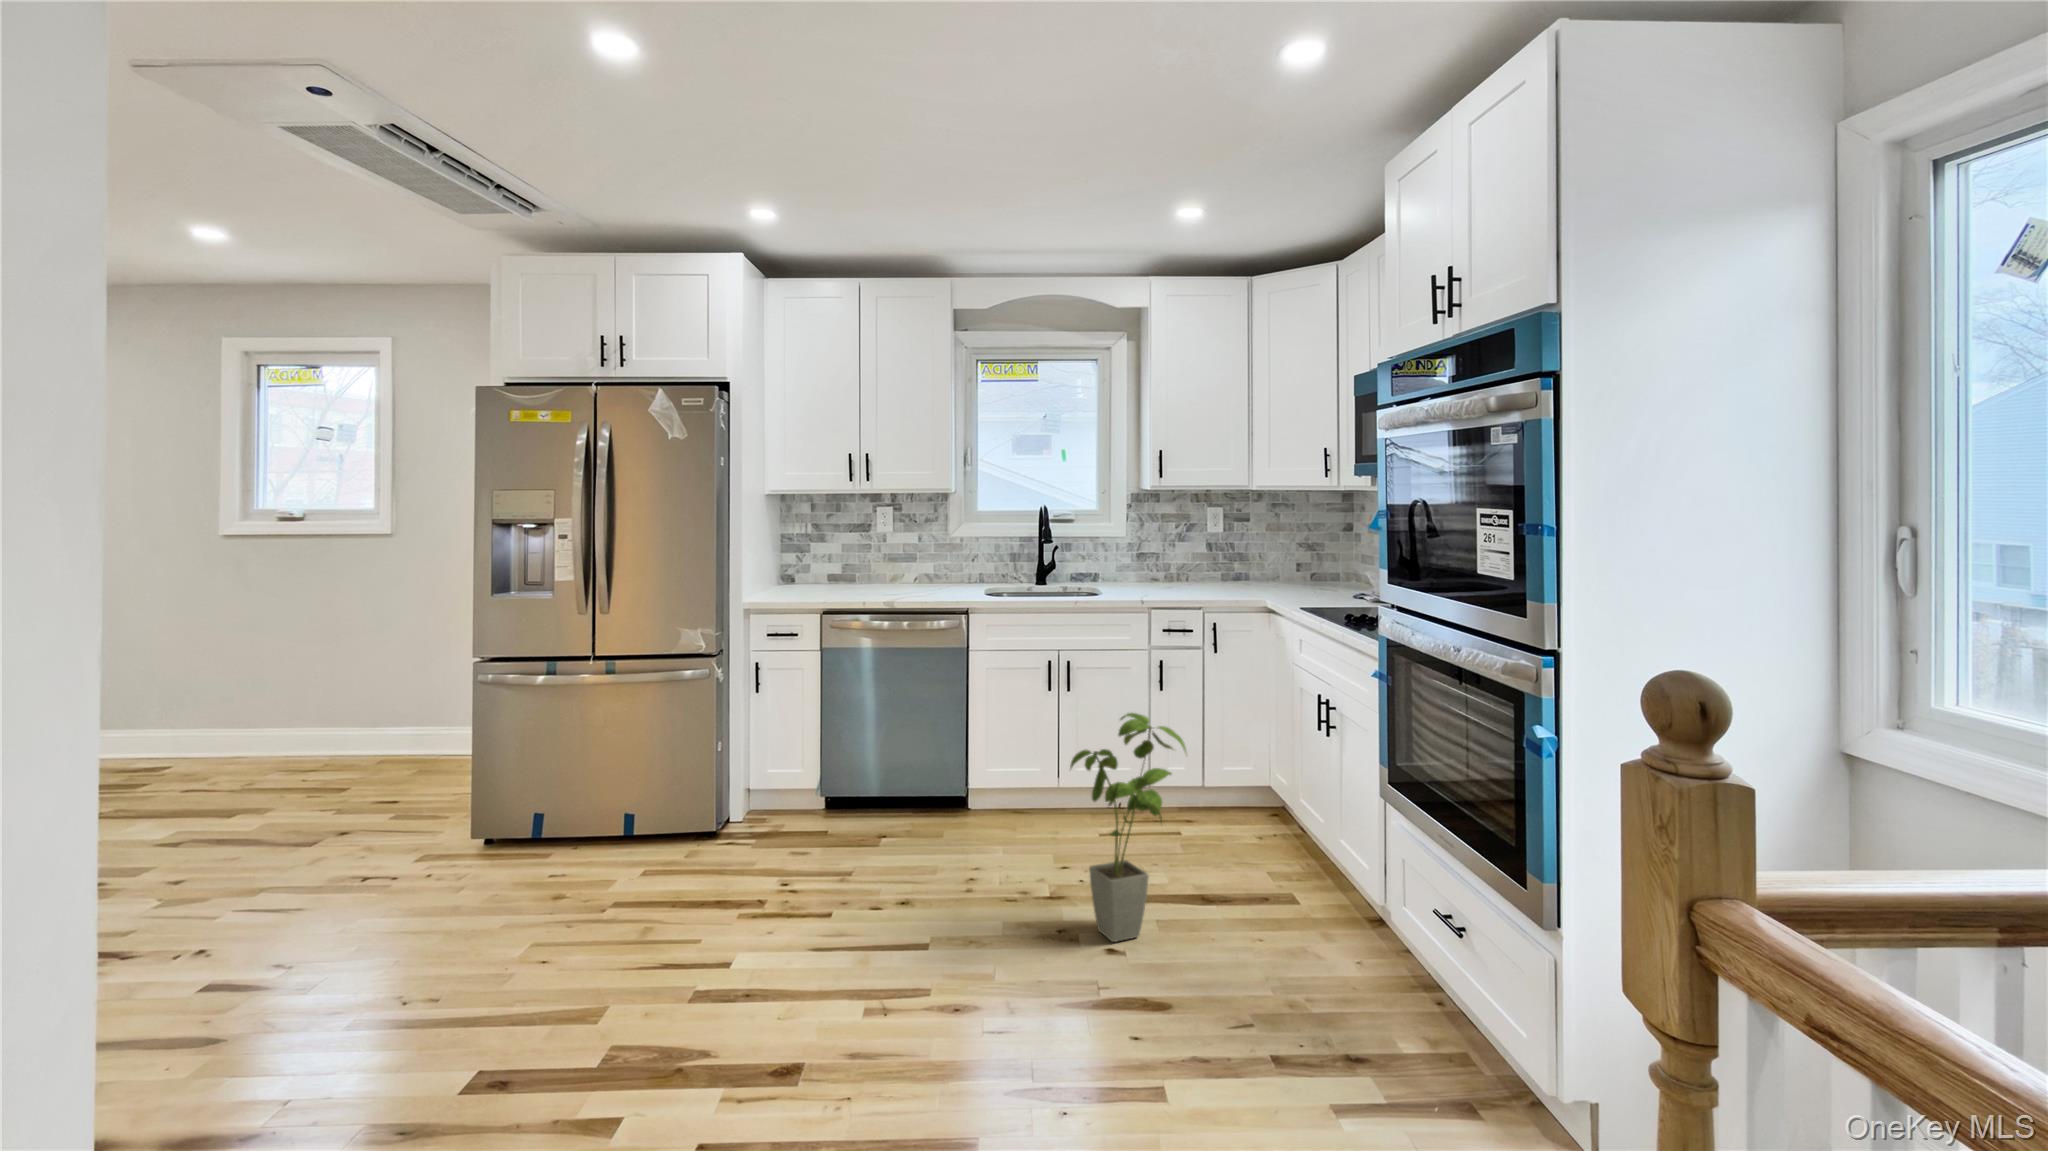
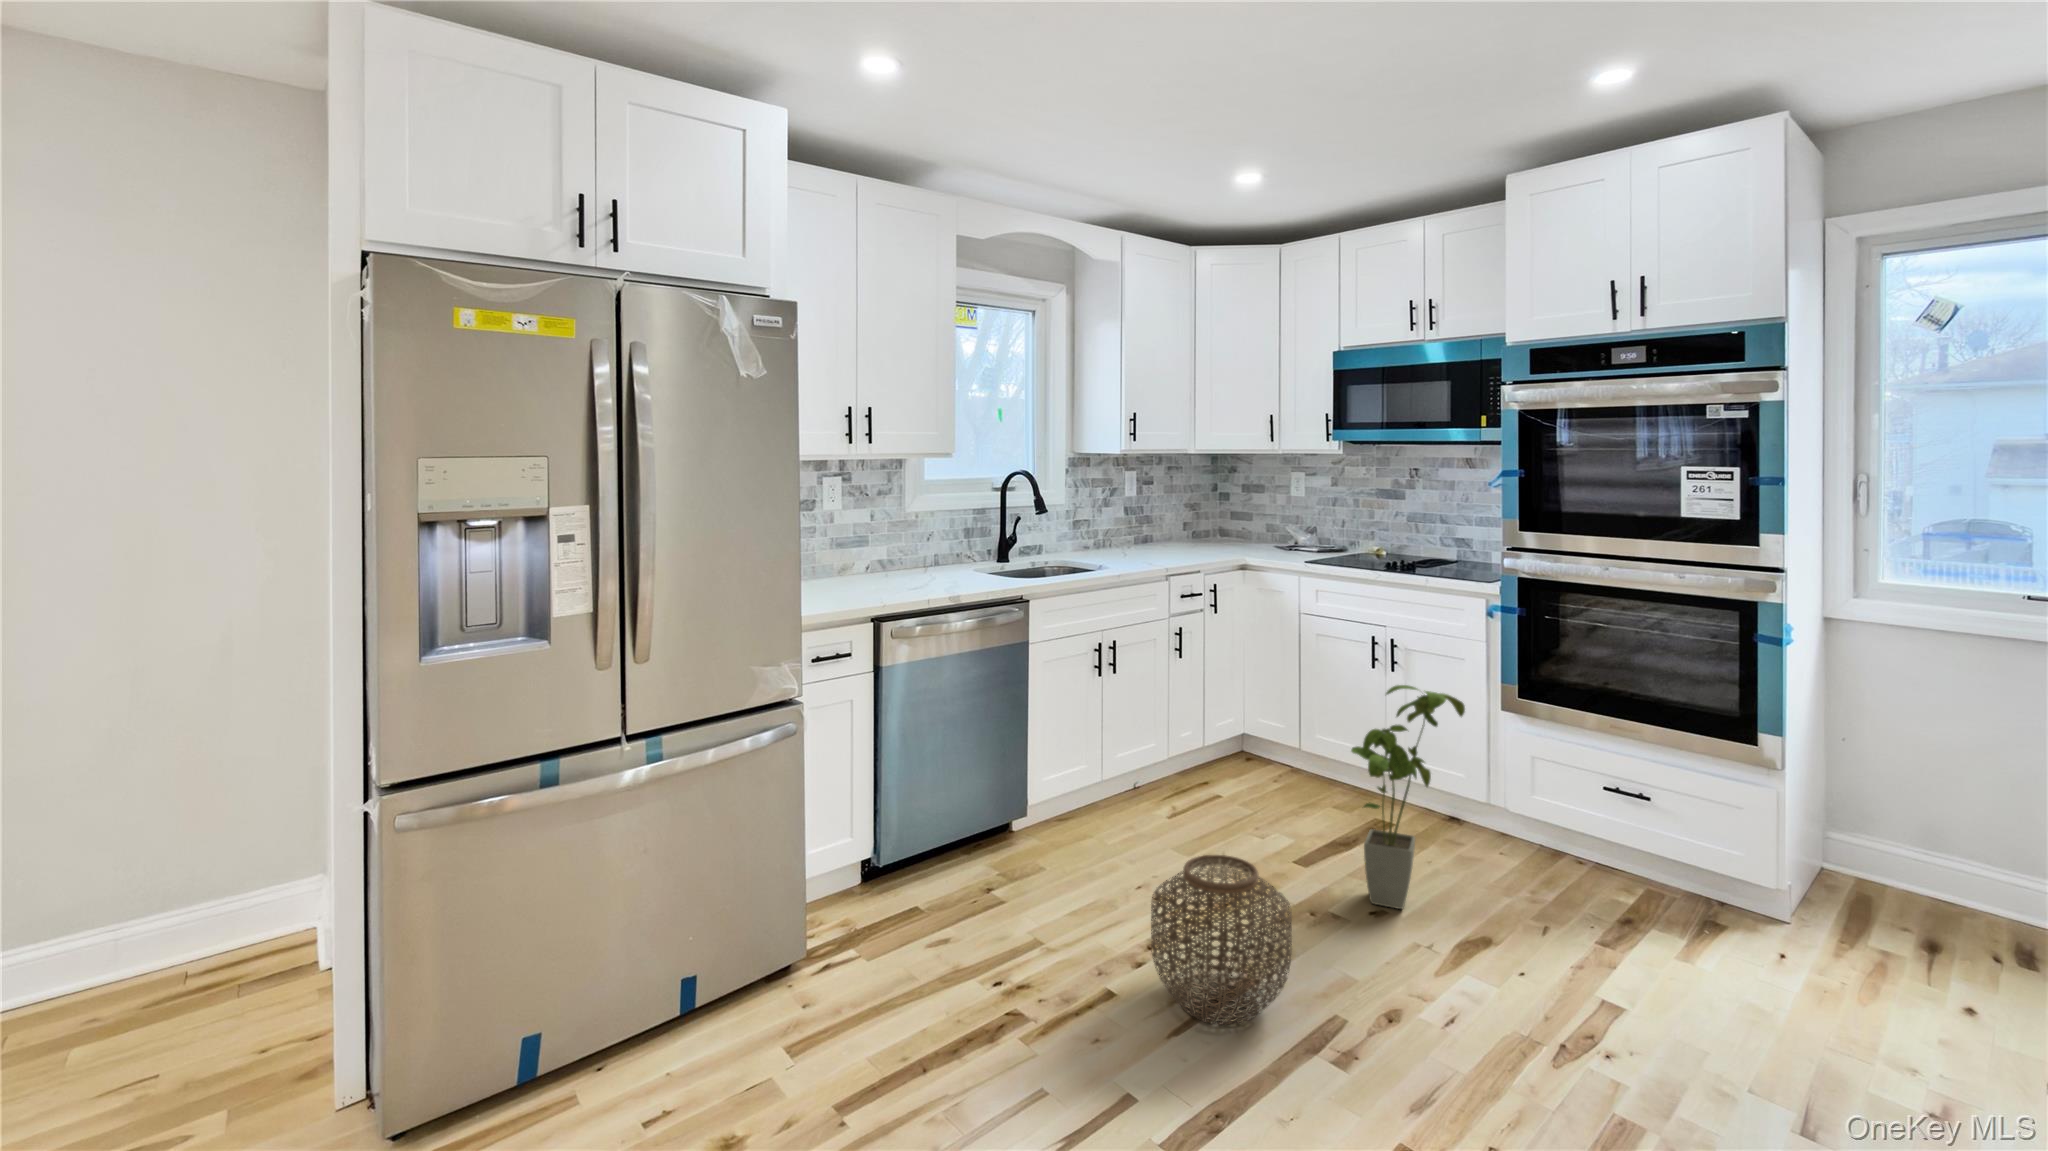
woven basket: none [781,815,898,954] -> present [1151,855,1292,1025]

